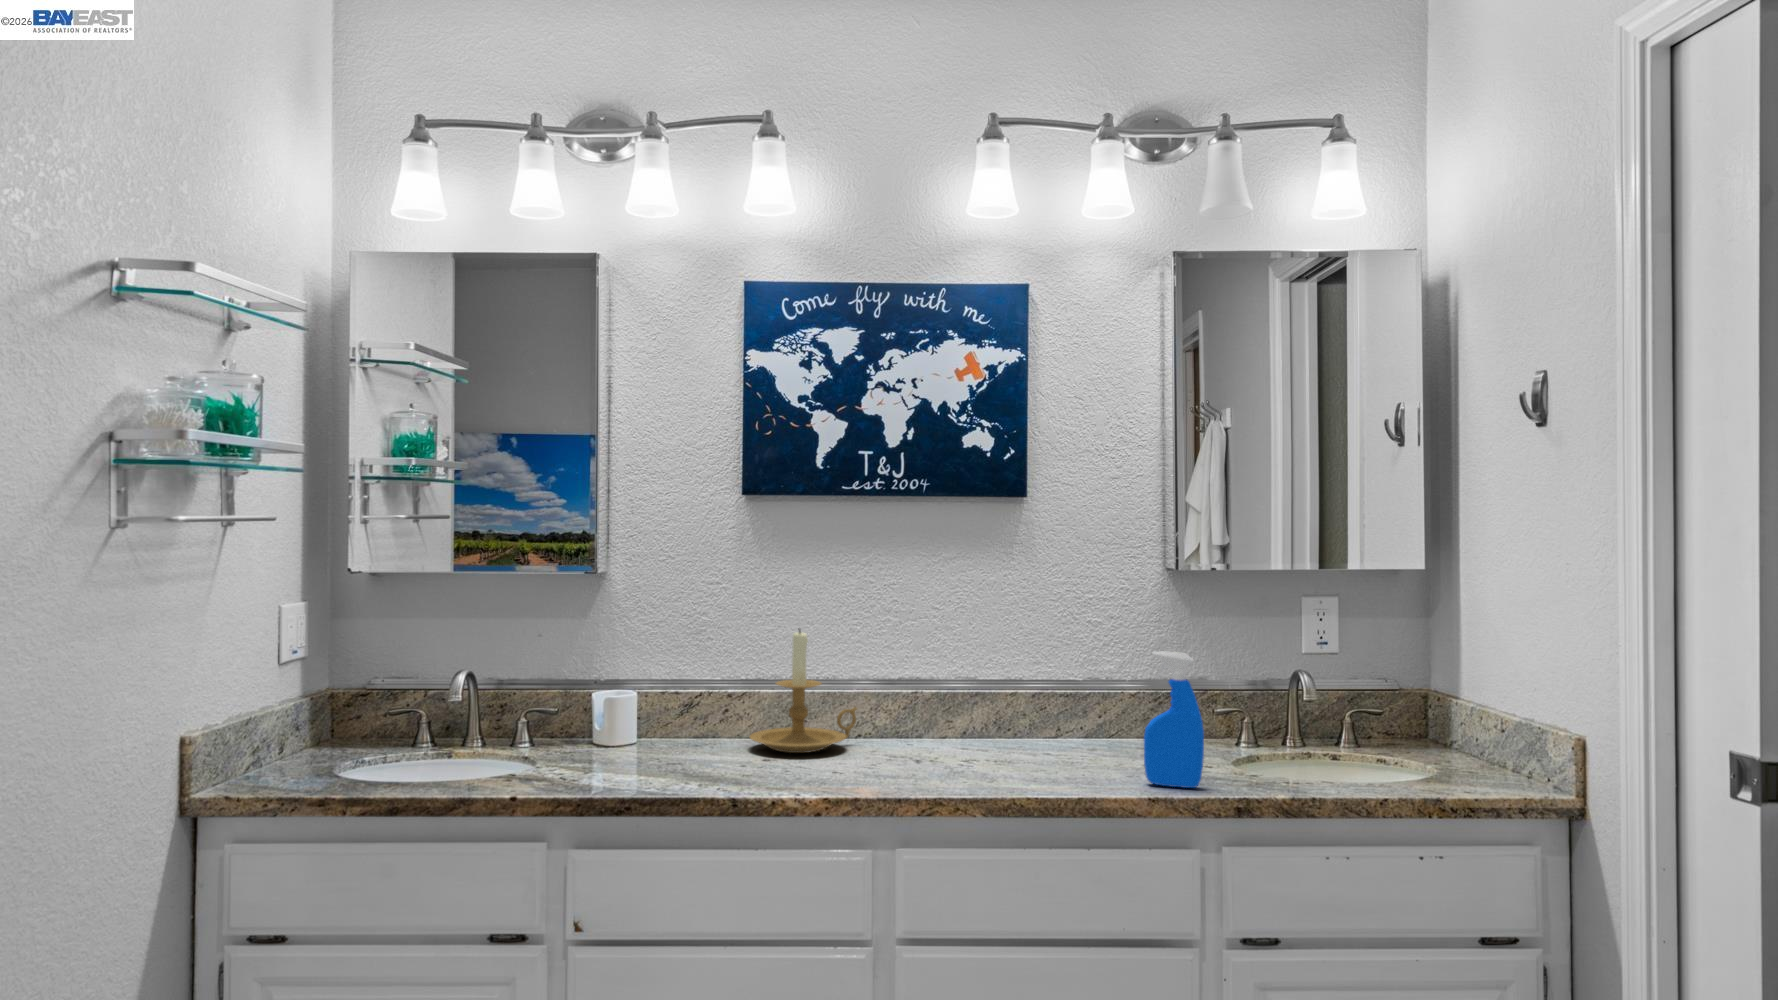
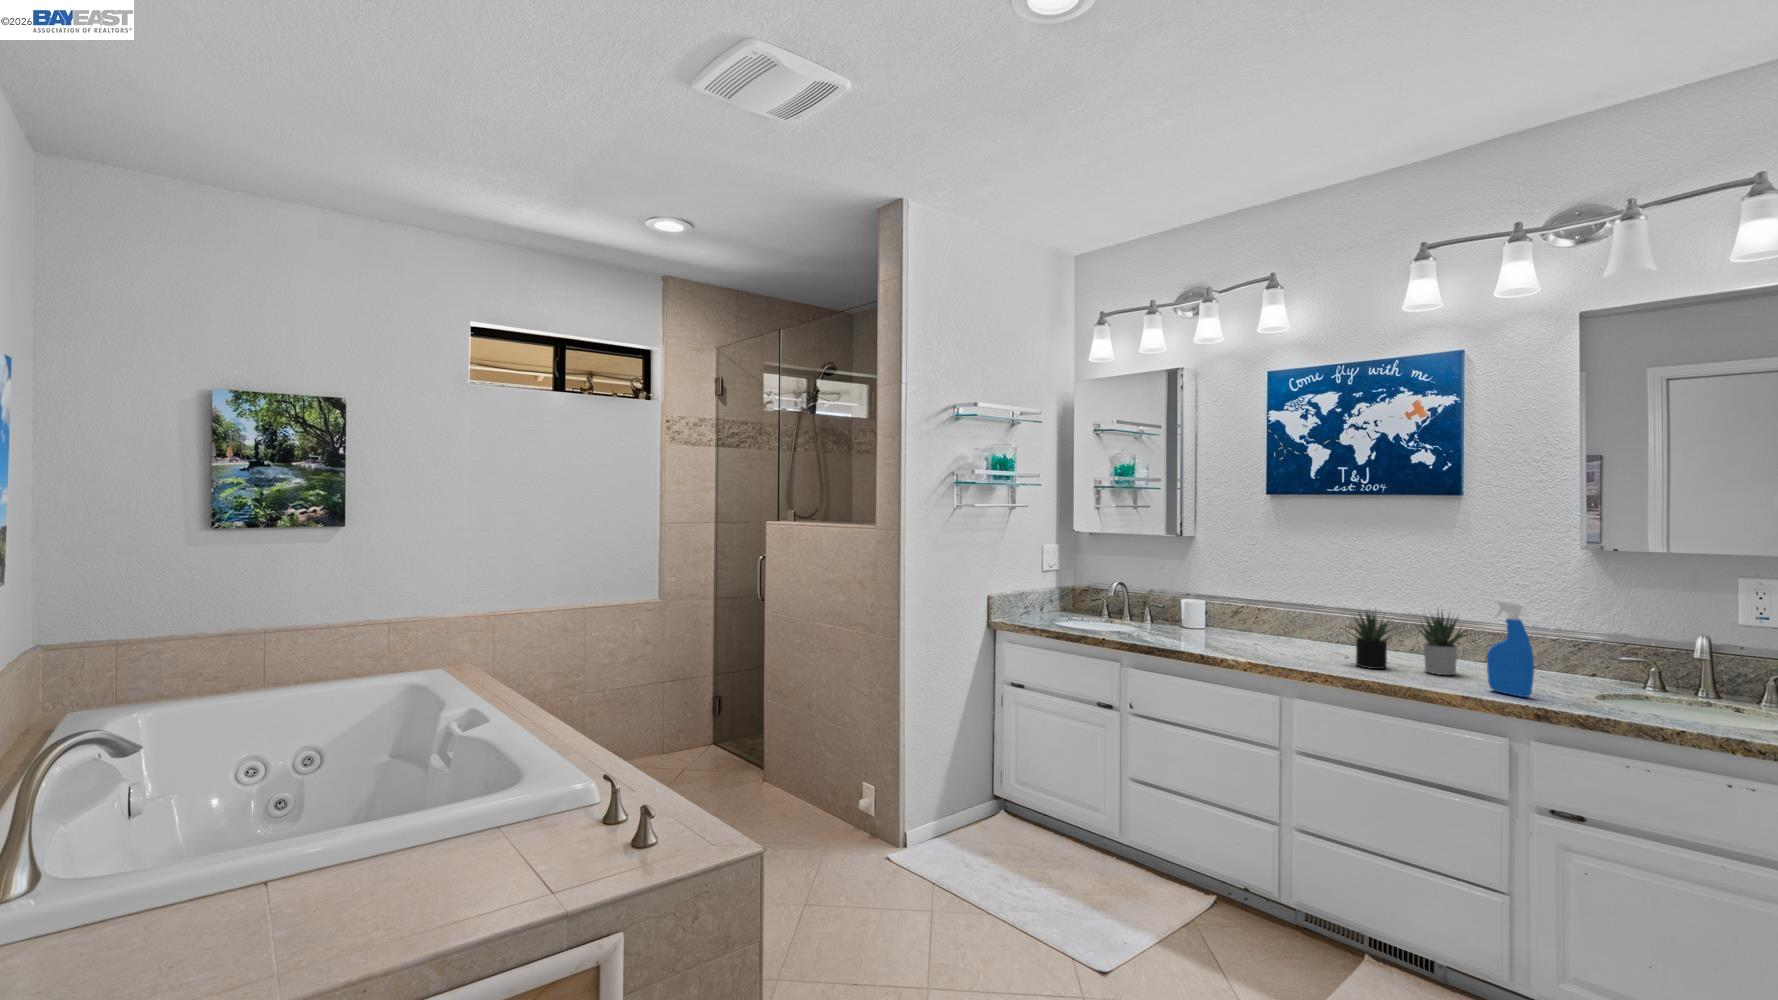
candle holder: present [750,630,857,753] -> none [1253,572,1328,646]
succulent plant: none [927,667,1095,775] -> present [1349,611,1466,675]

